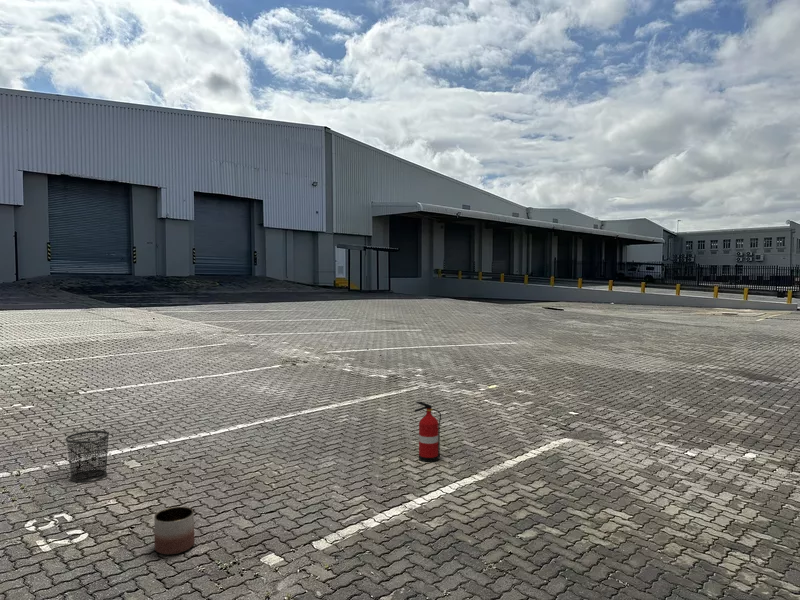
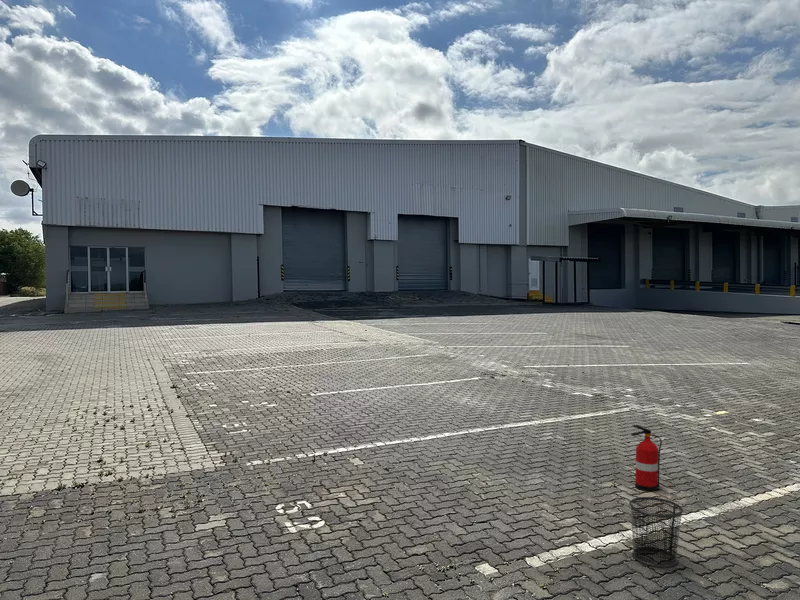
waste bin: present [65,431,109,482] -> present [629,497,683,567]
planter: present [154,507,195,555] -> none [380,507,415,550]

